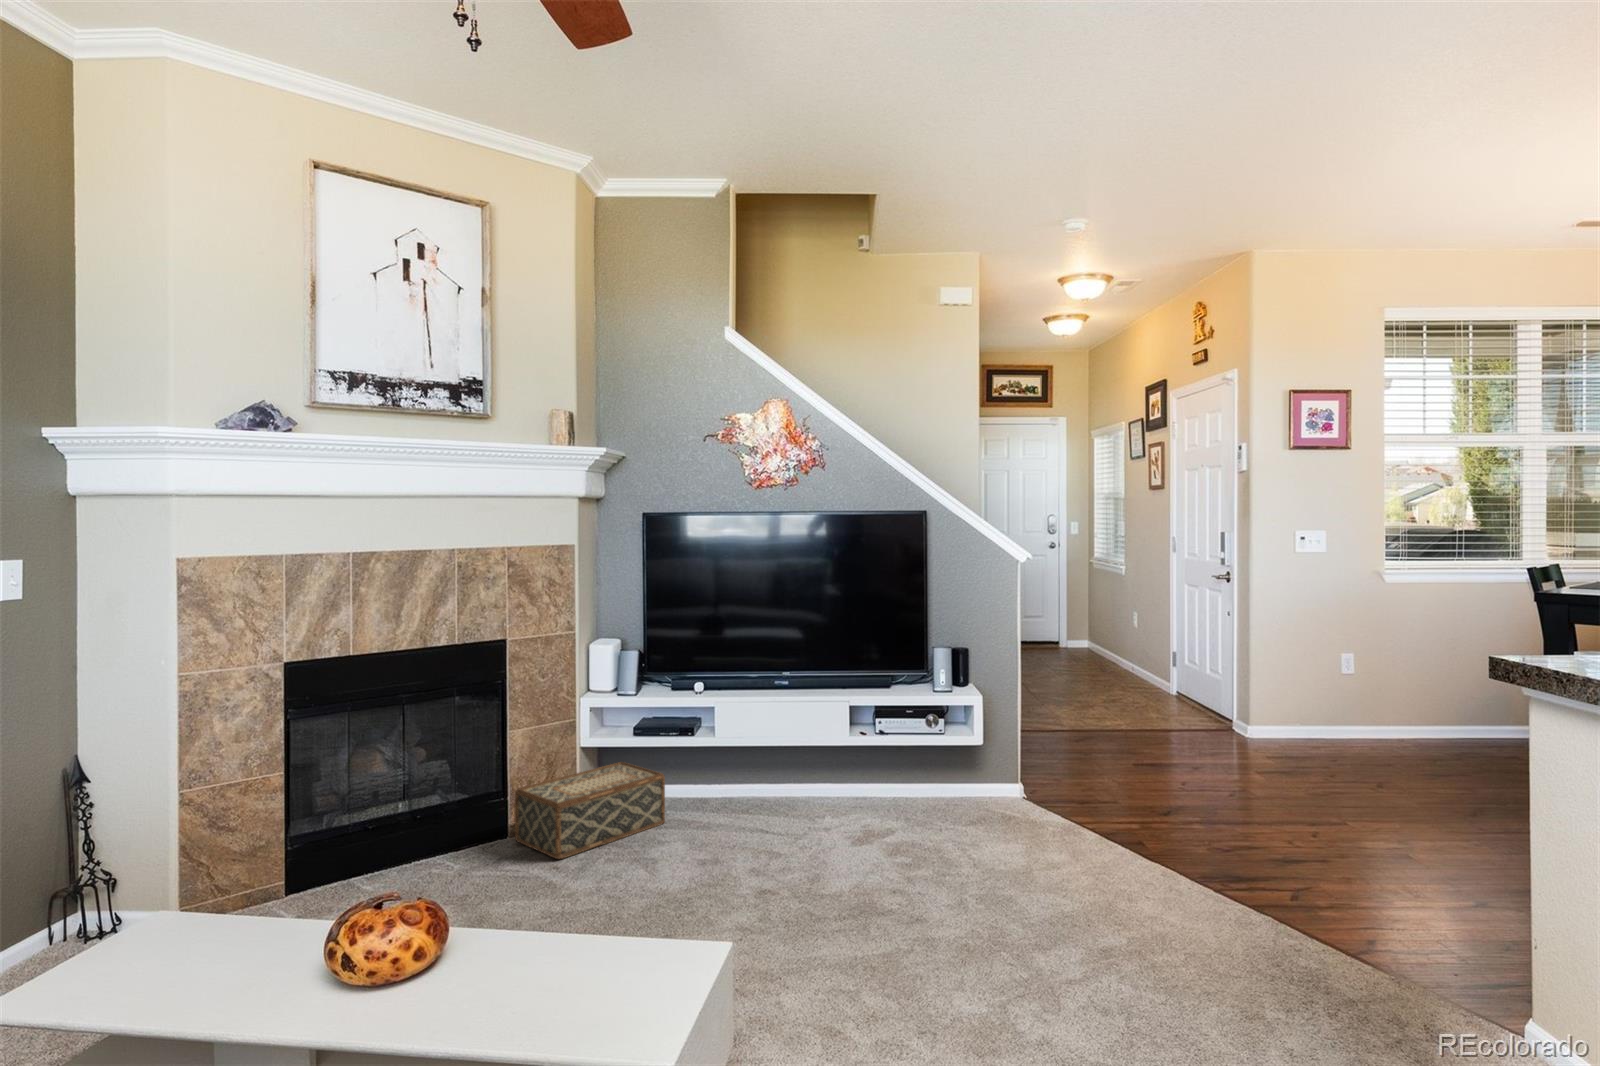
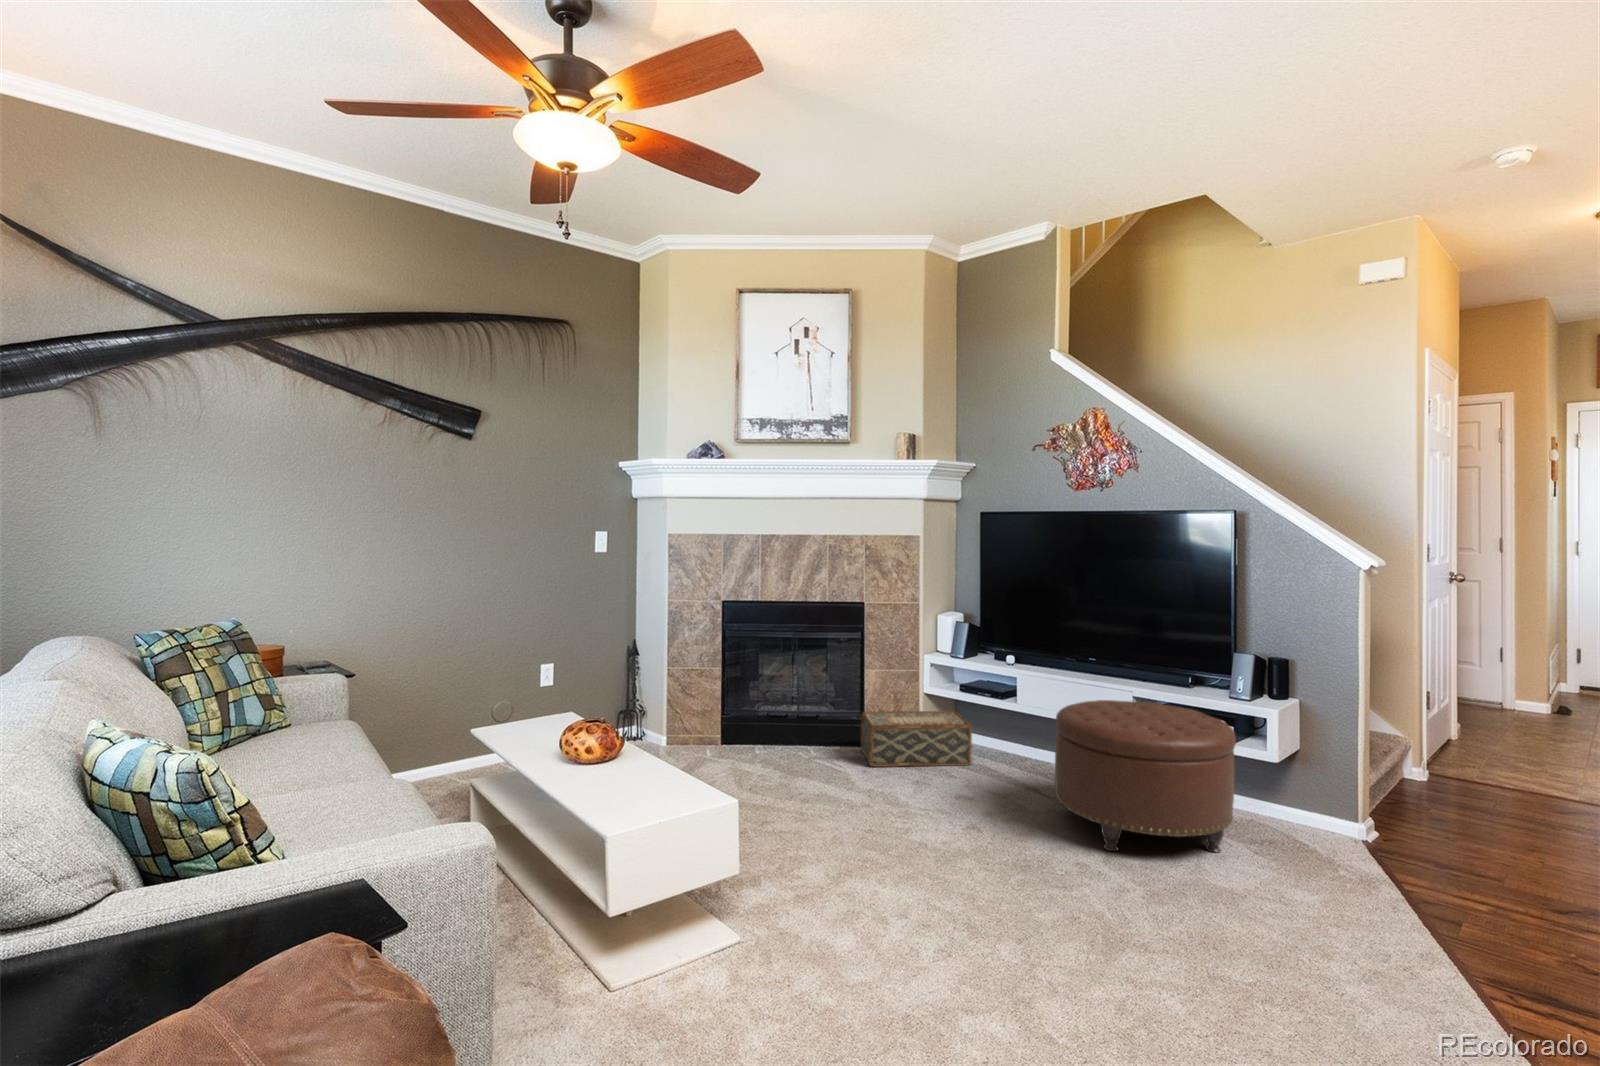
ottoman: none [810,709,981,873] -> present [1055,700,1236,853]

